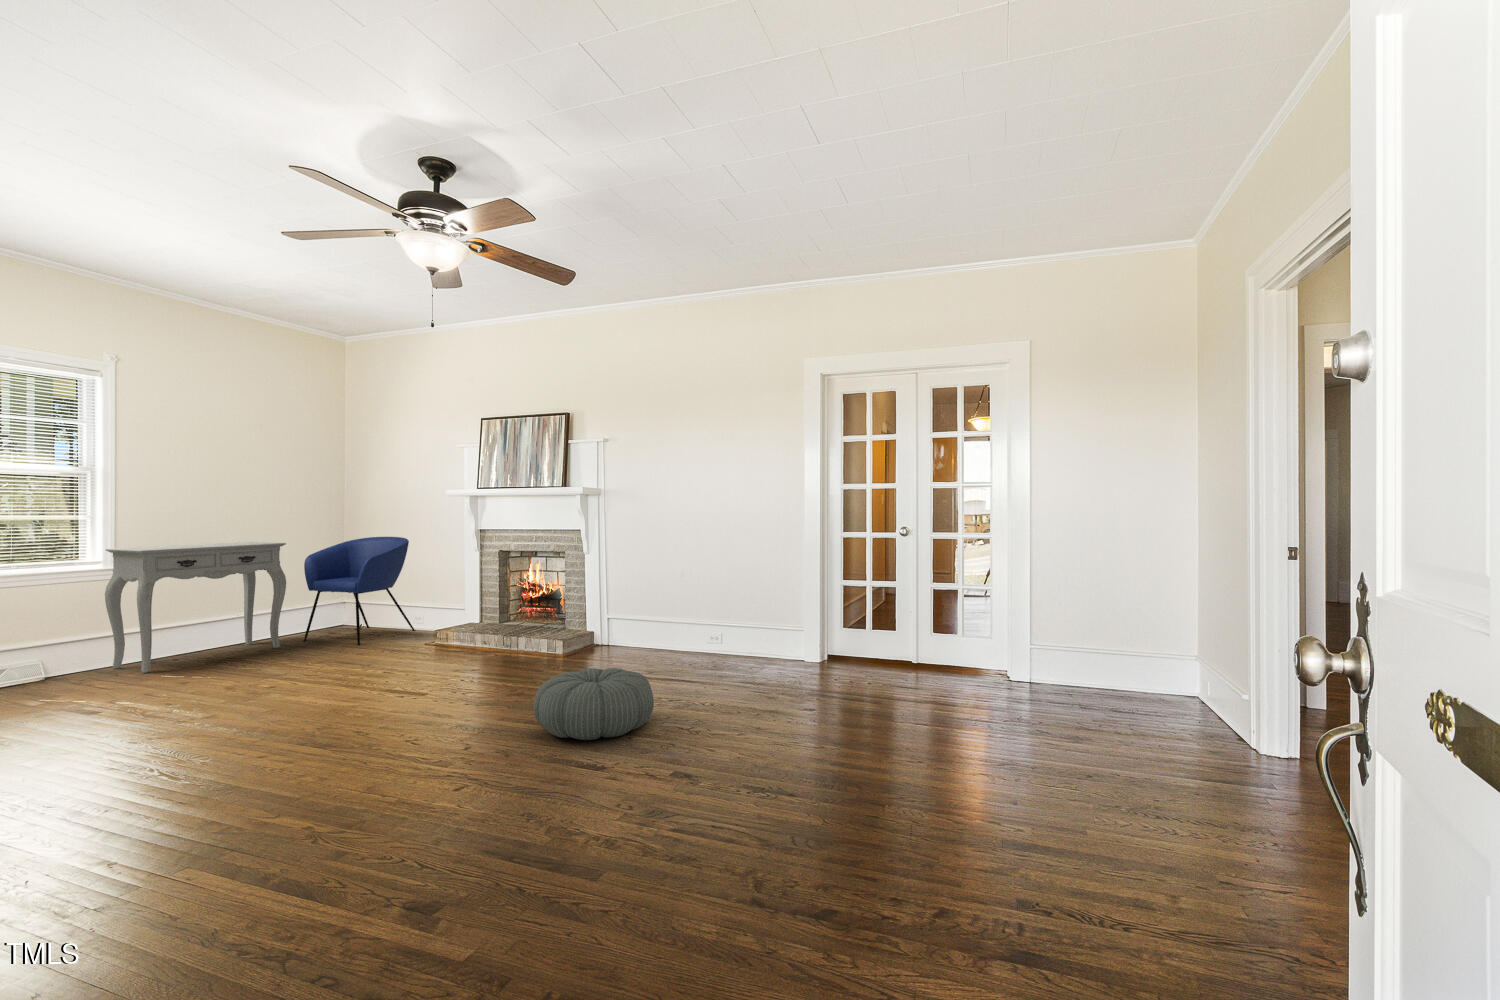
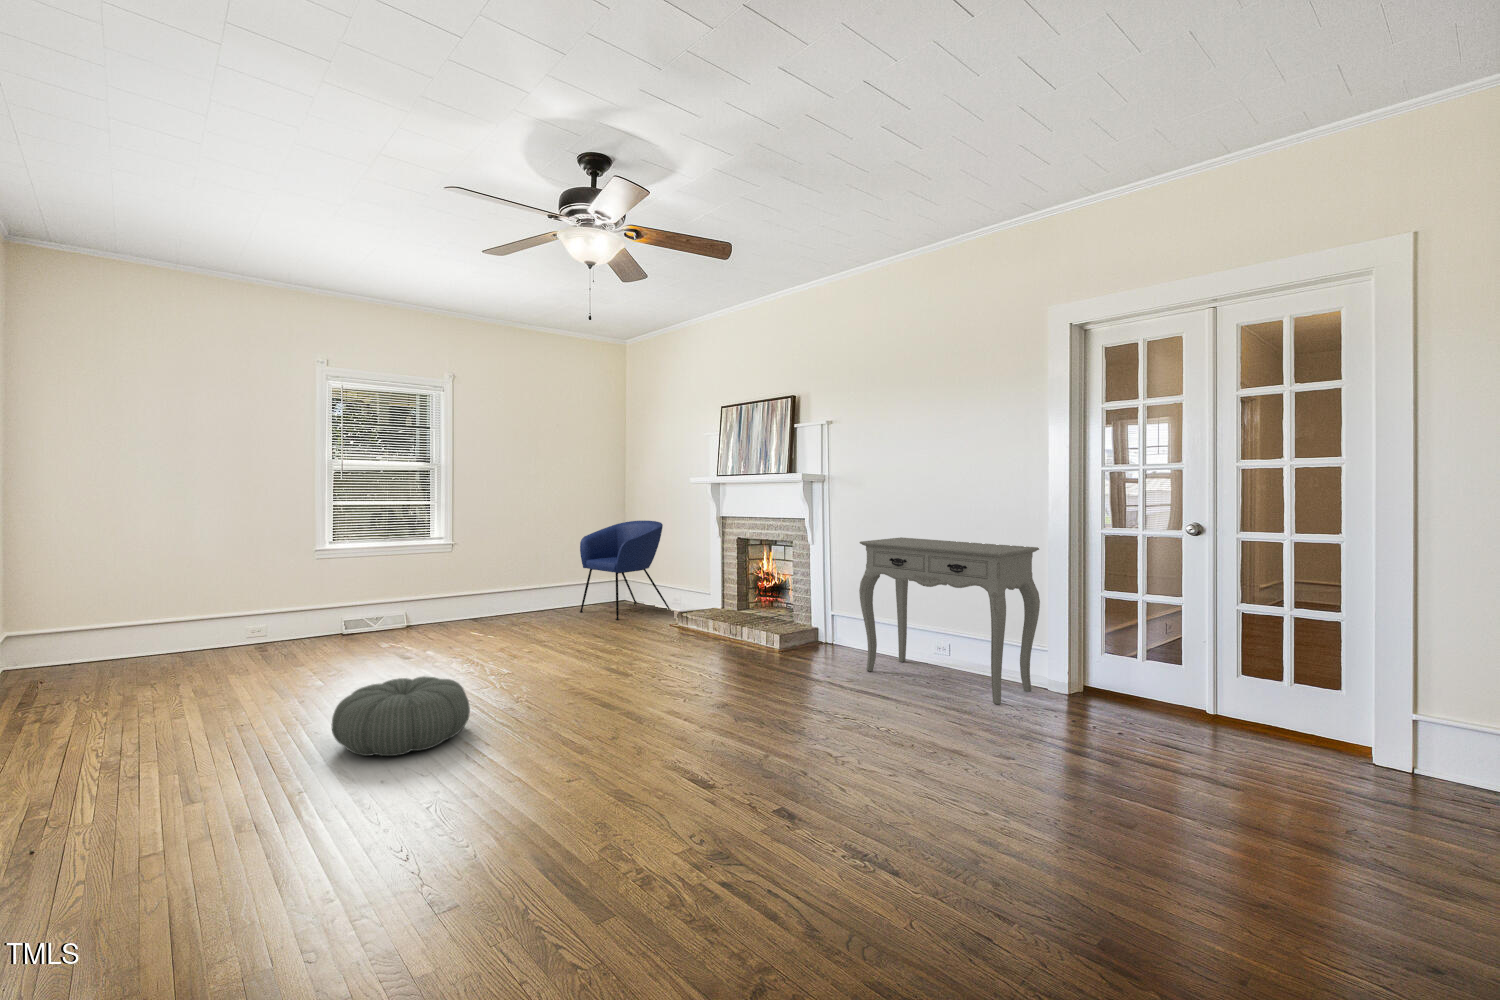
console table: present [105,542,286,673] -> present [859,537,1040,704]
pouf: present [534,668,654,740] -> present [331,676,470,756]

